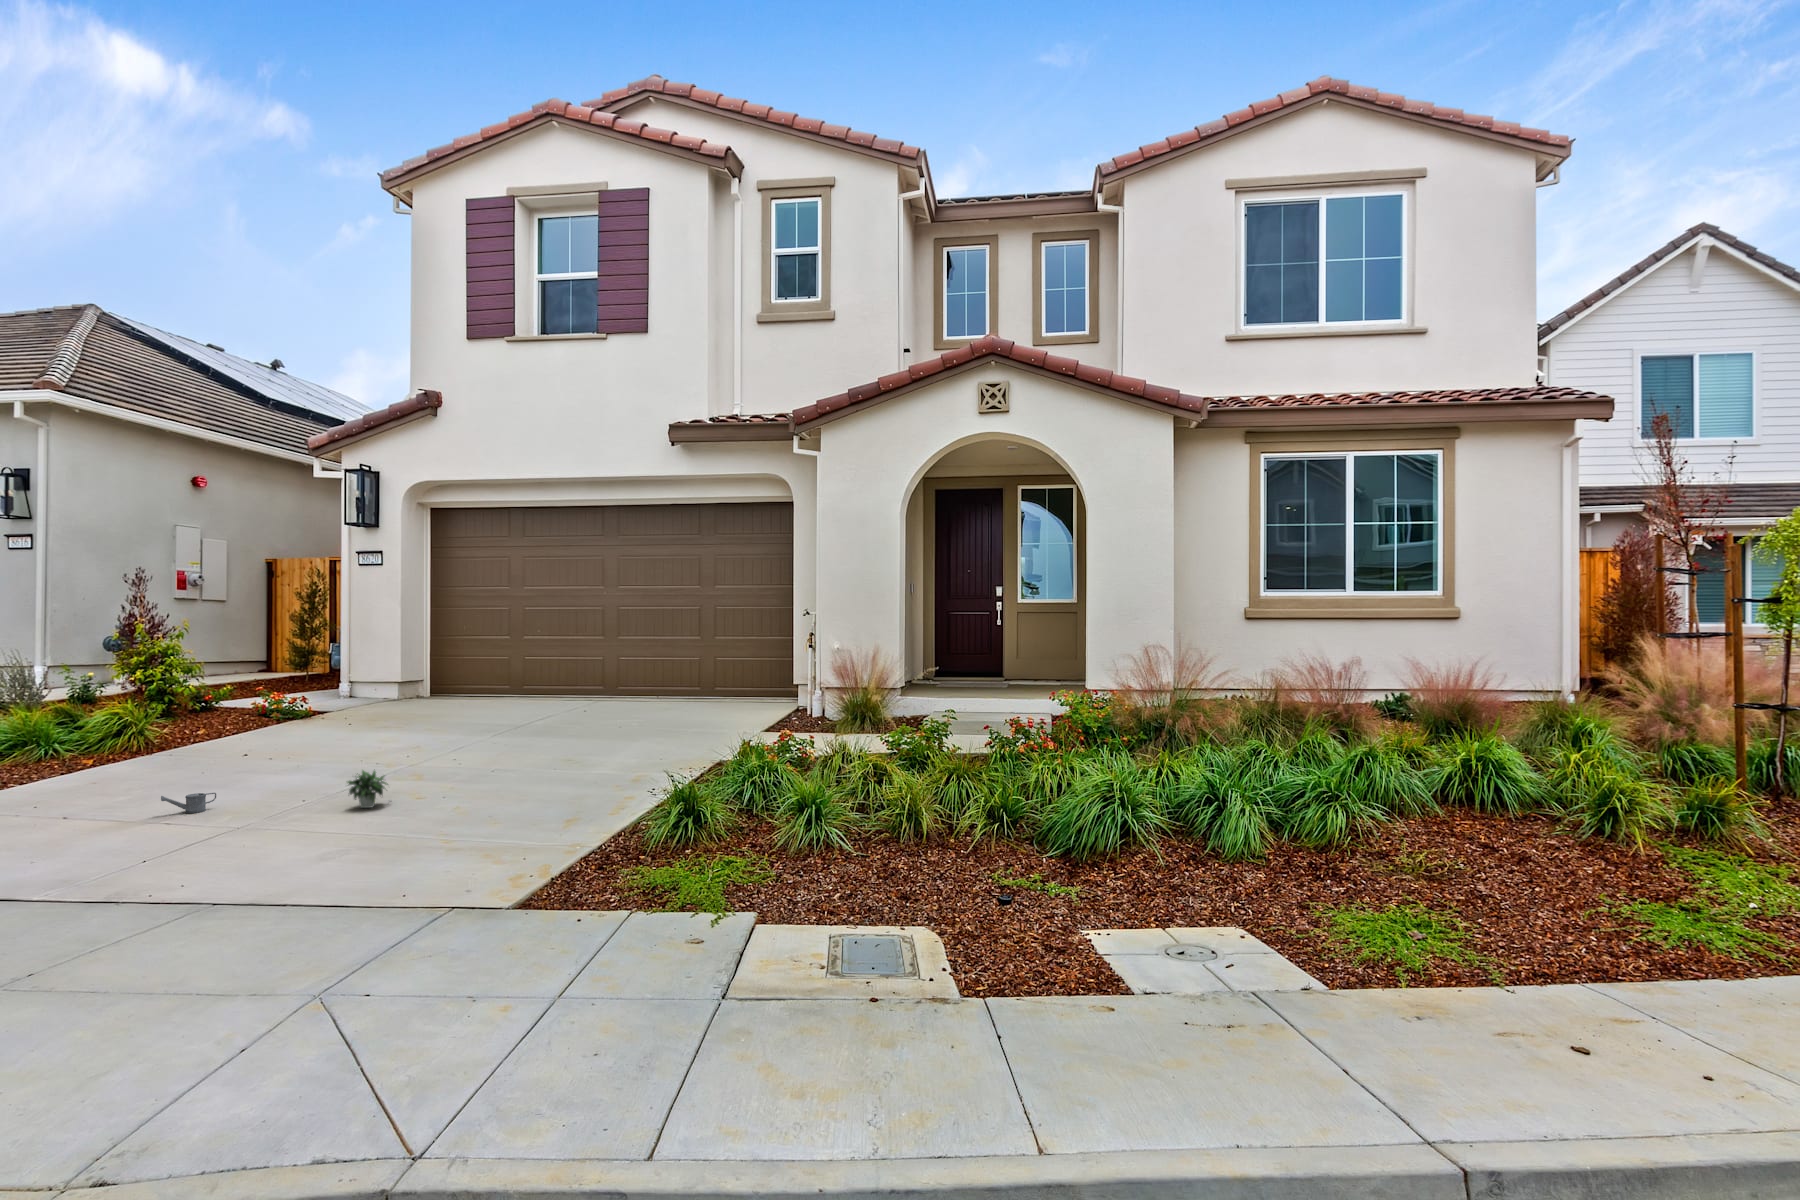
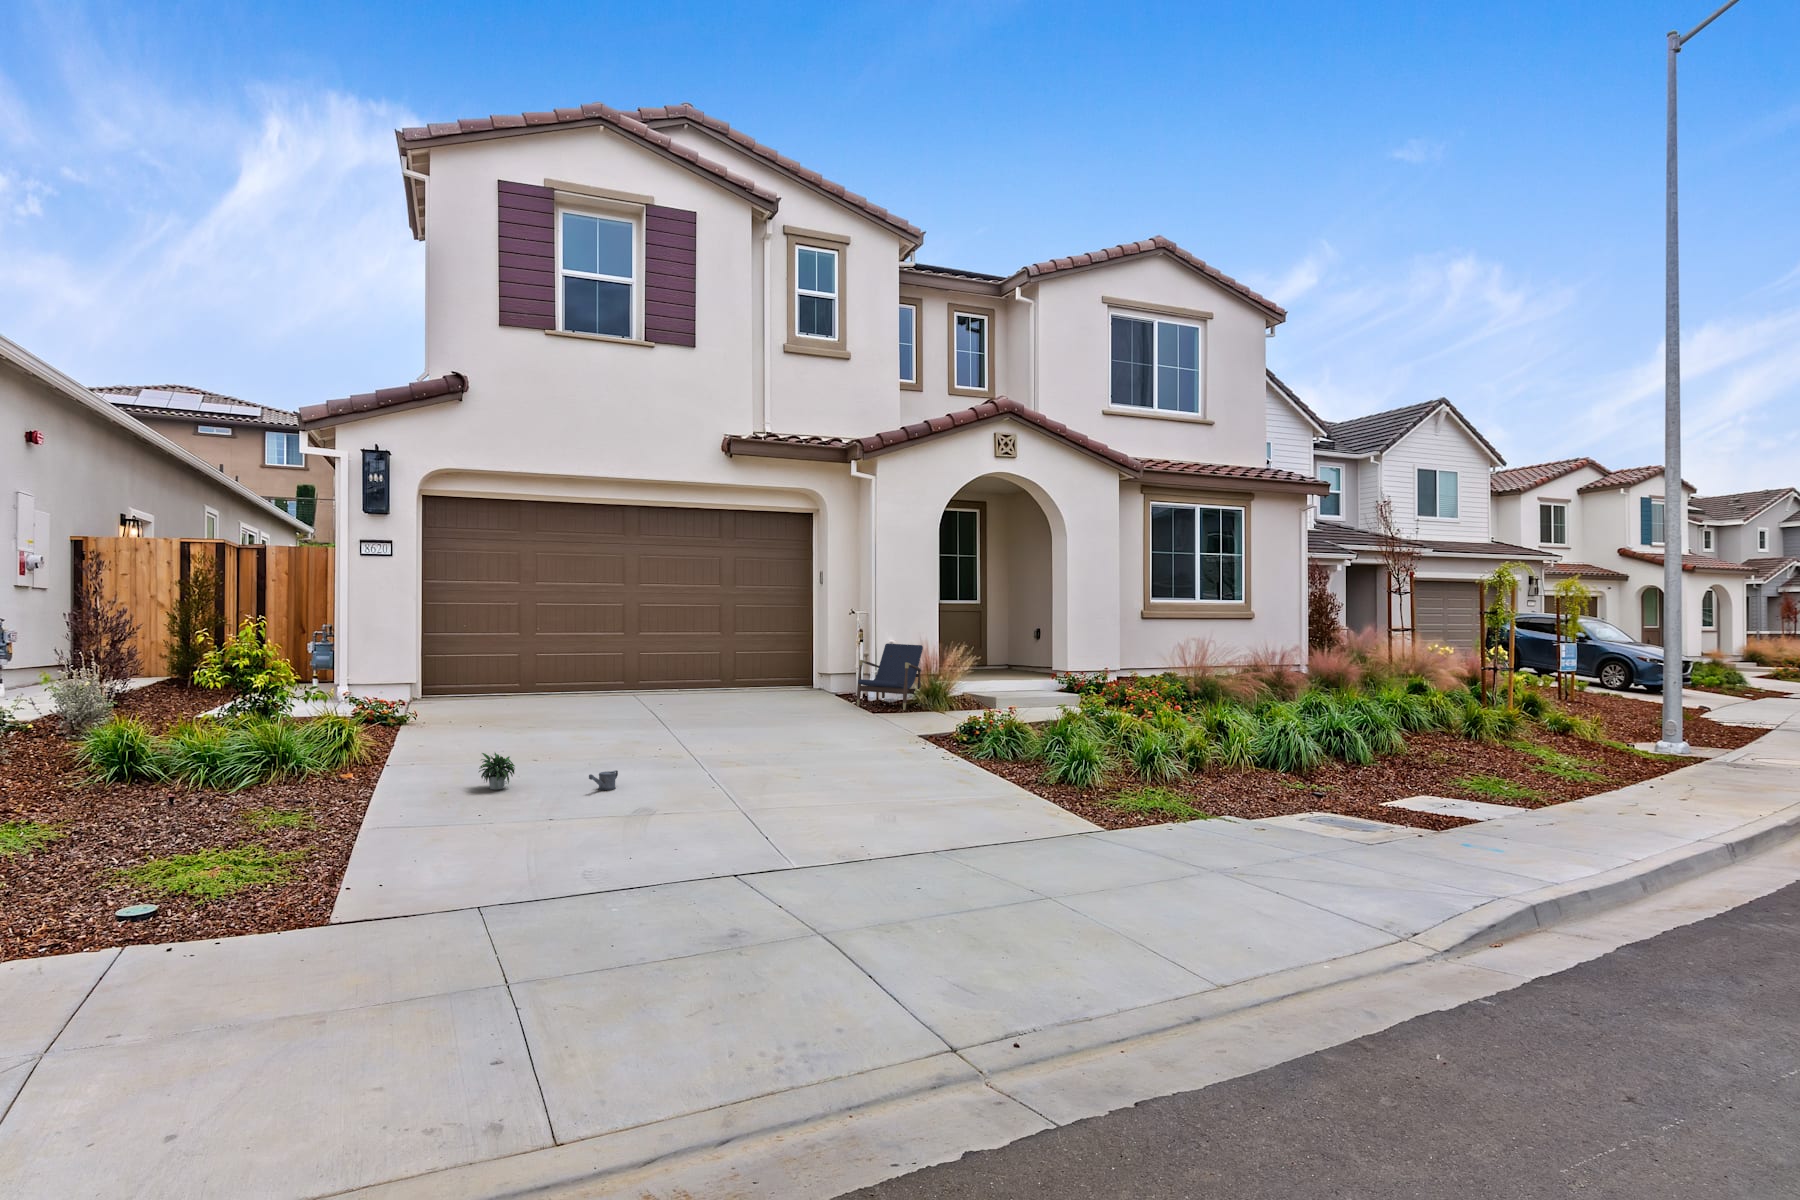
lounge chair: none [766,655,854,737] -> present [857,644,923,710]
potted plant: present [347,770,387,808] -> present [479,753,515,789]

